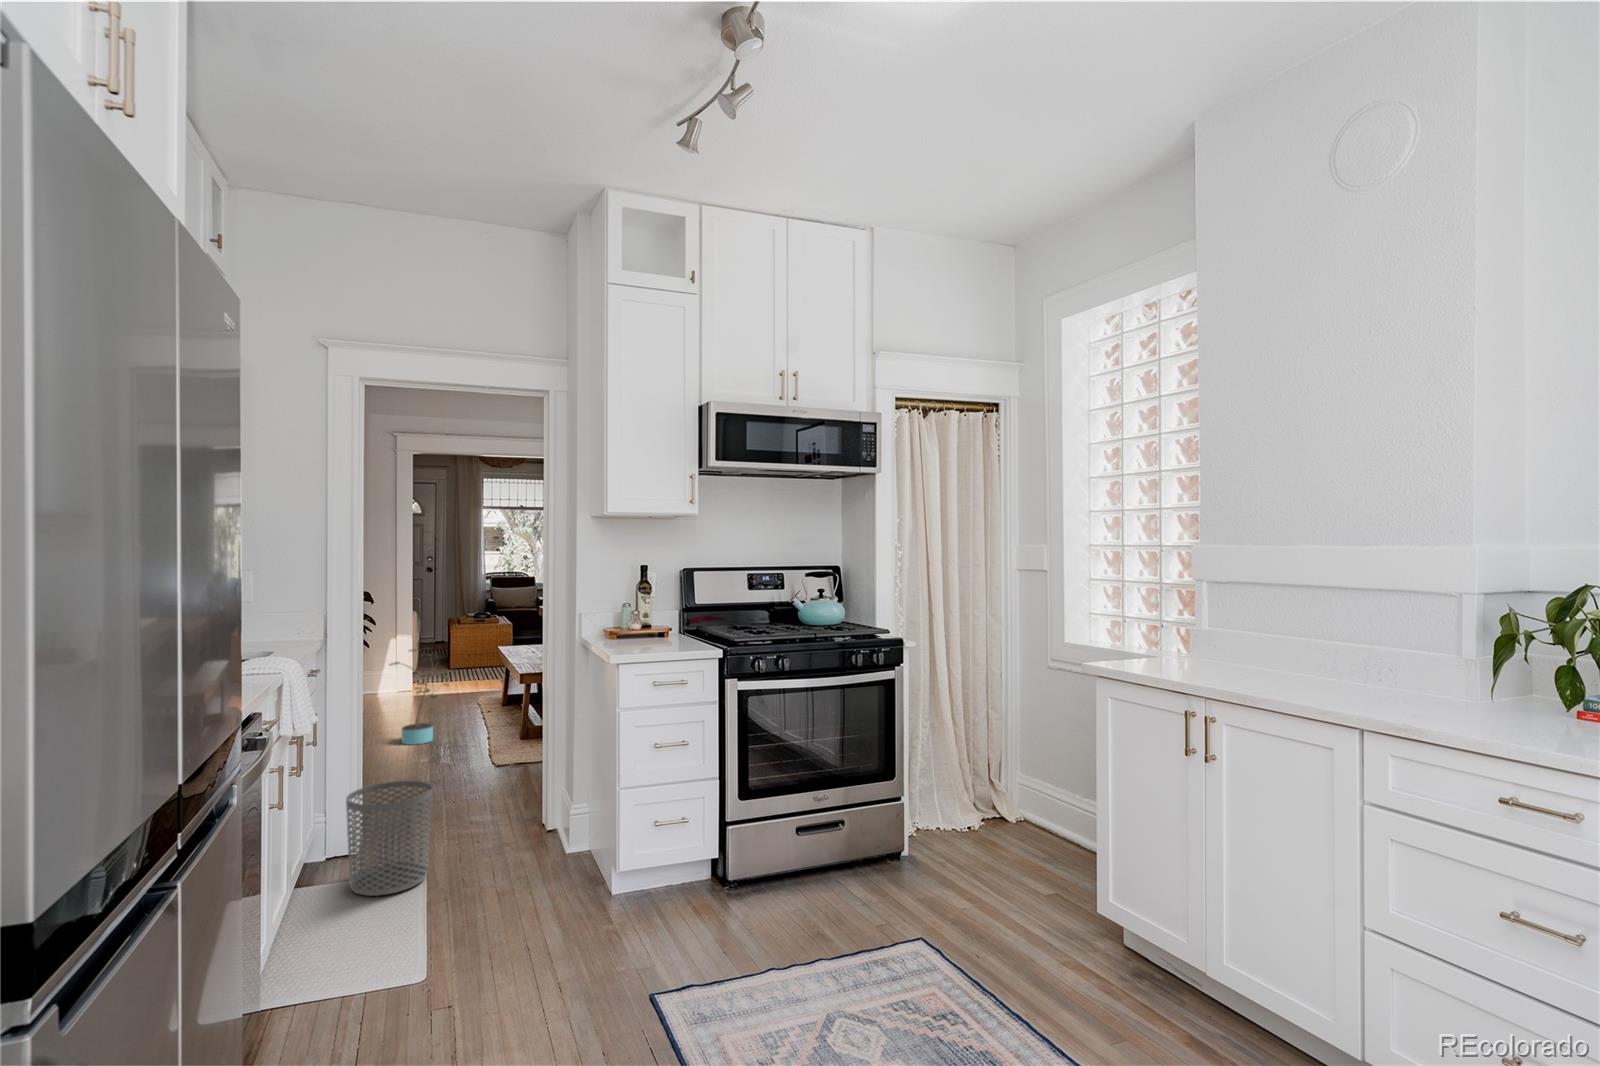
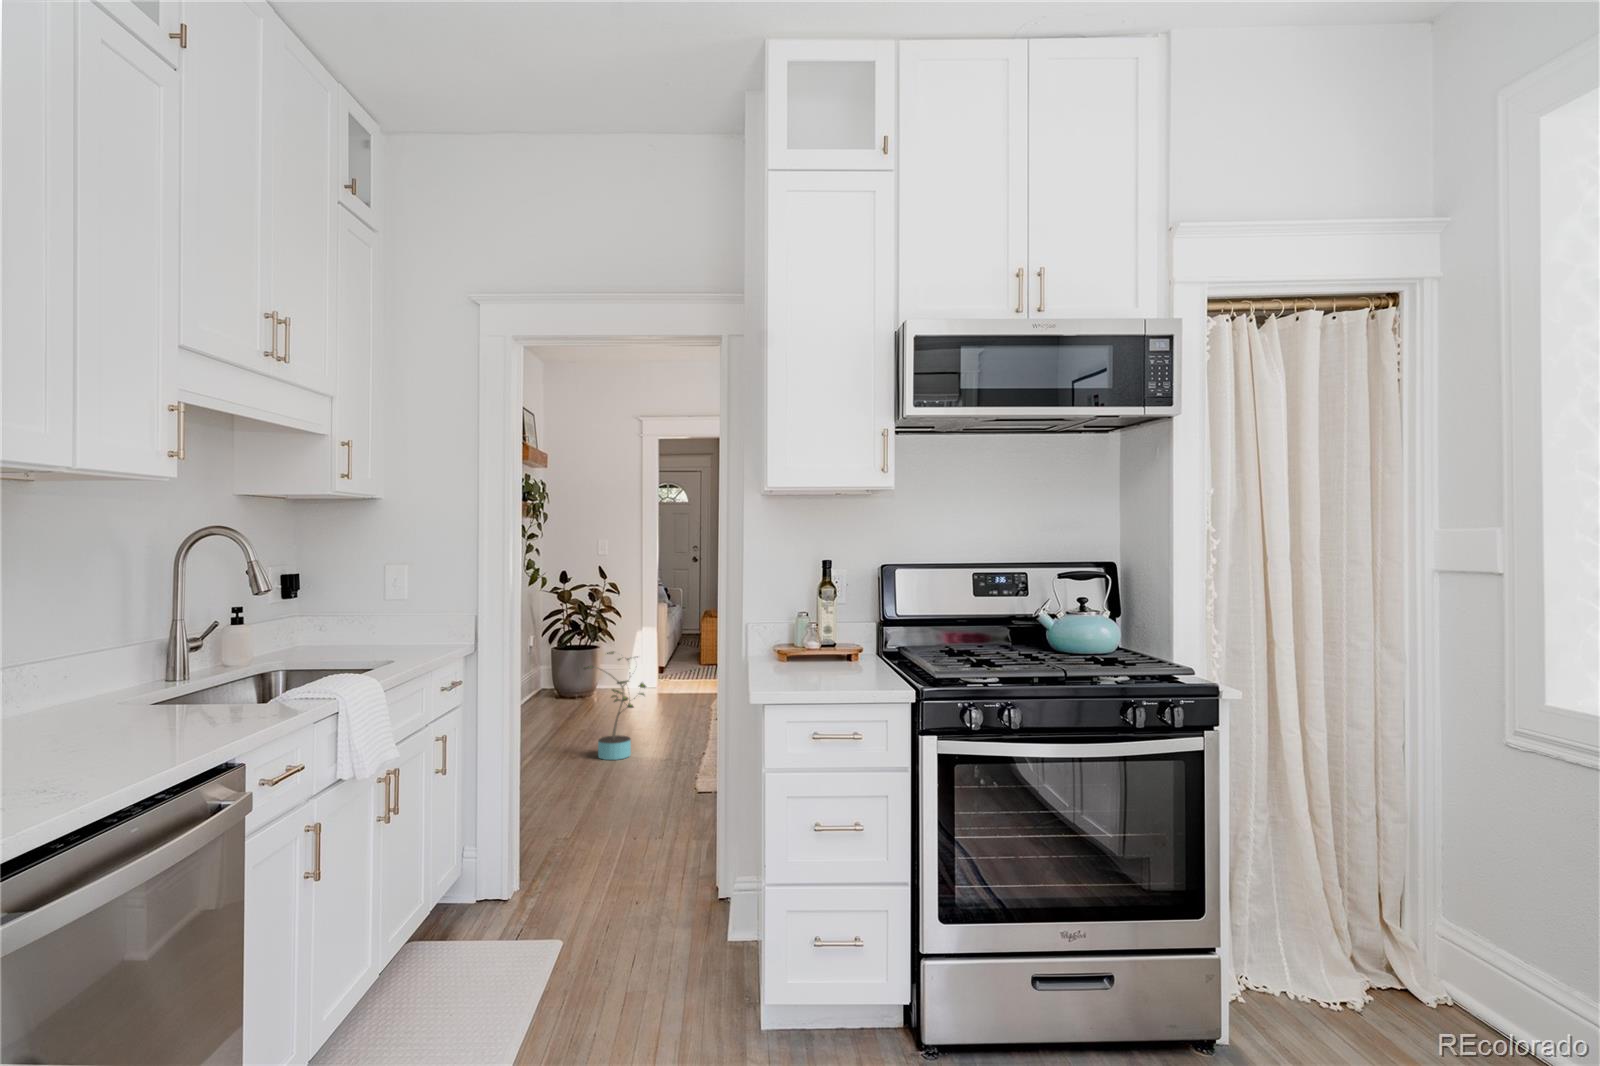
waste bin: present [346,781,432,896] -> none [451,827,553,976]

